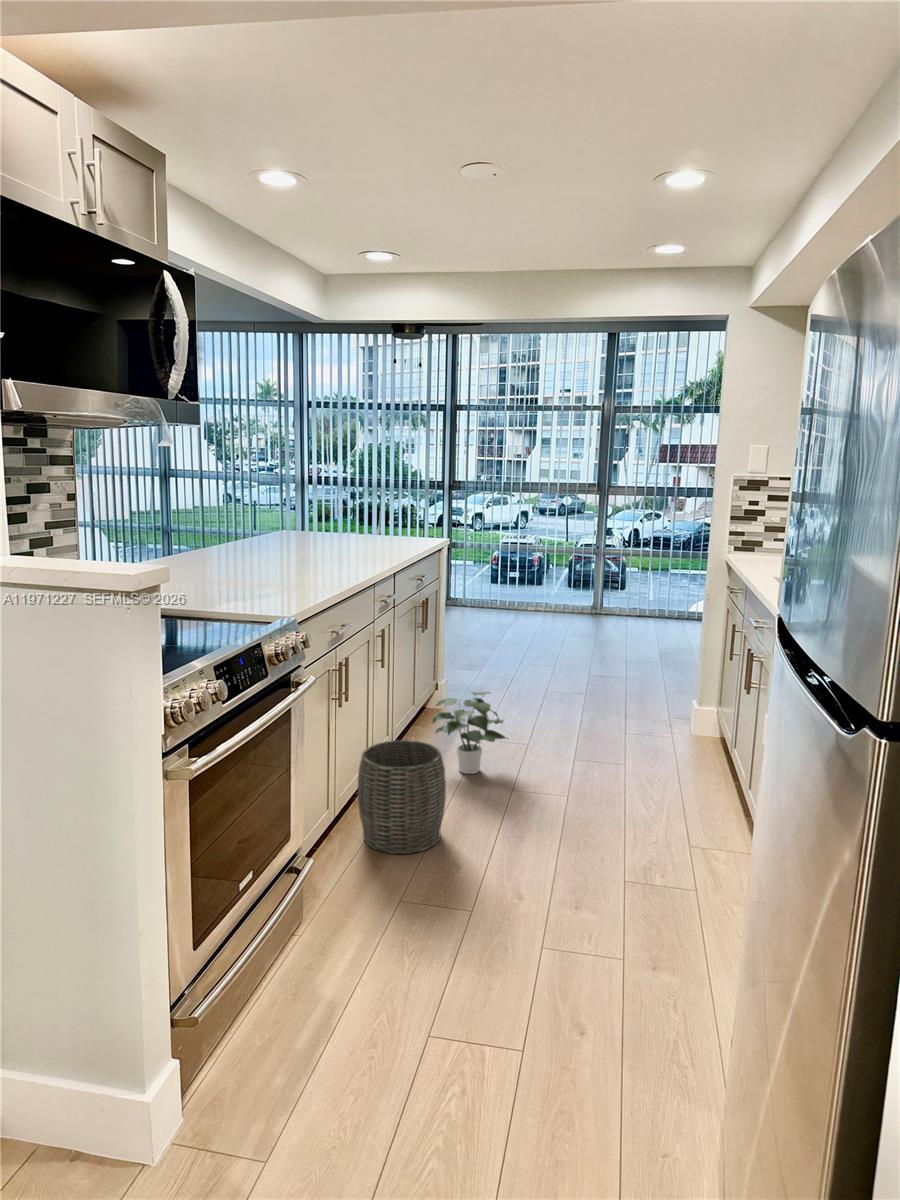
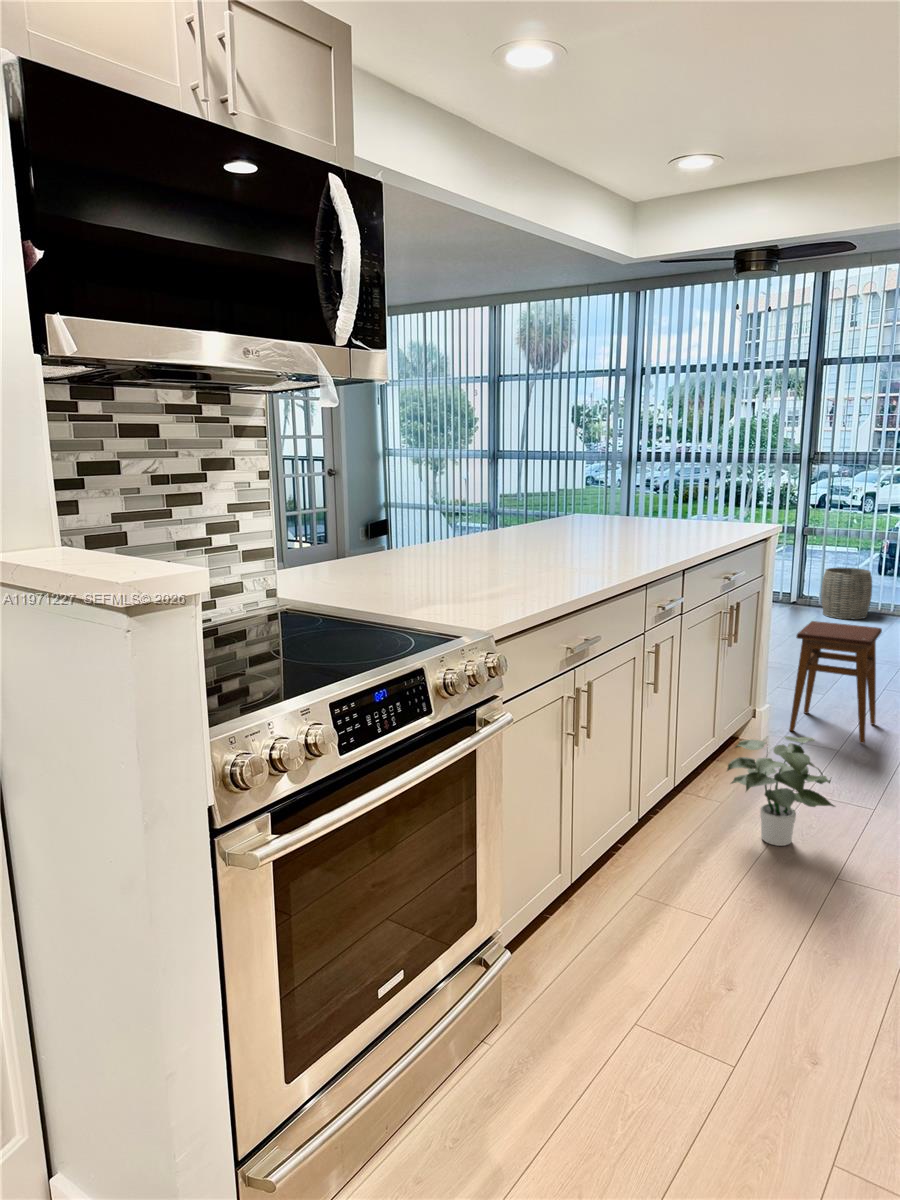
stool: none [461,612,520,700] -> present [789,621,882,743]
woven basket: present [358,740,446,854] -> present [821,568,872,619]

